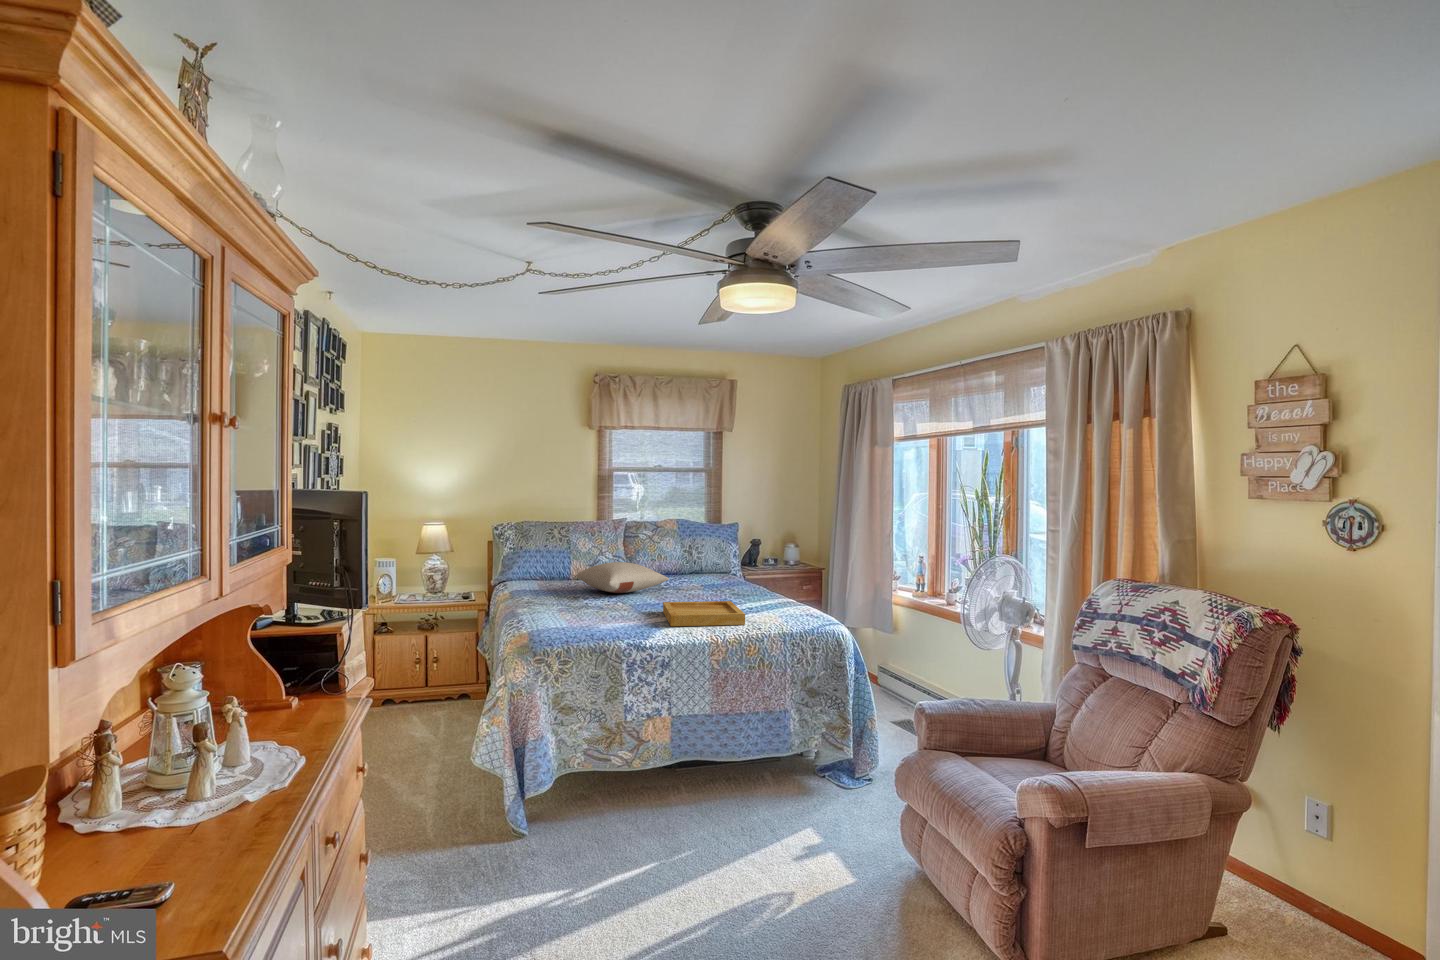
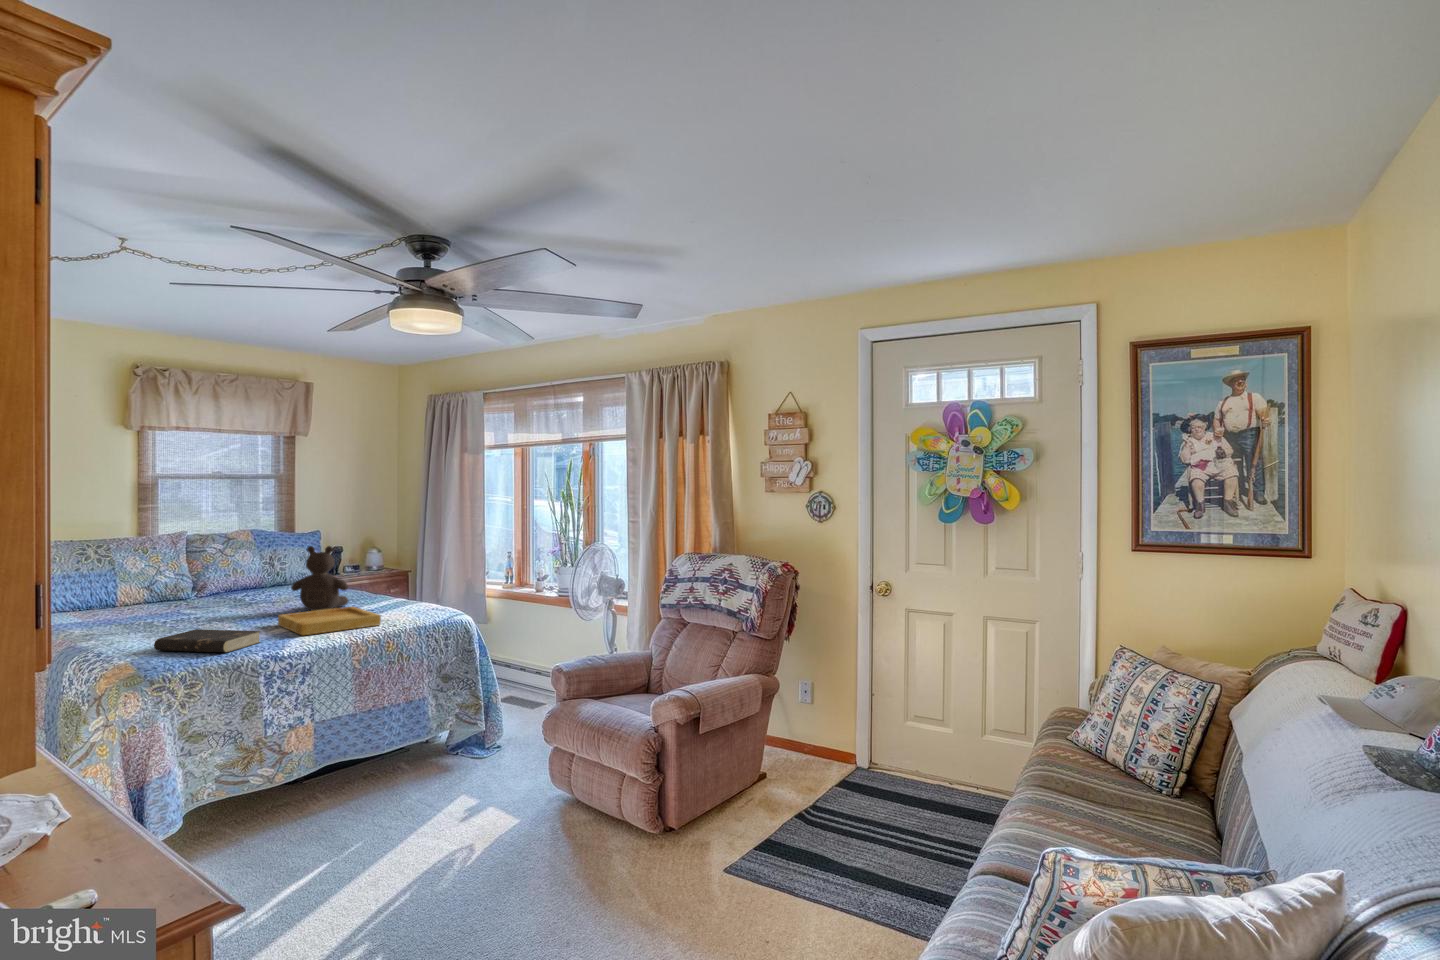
teddy bear: none [685,538,735,602] -> present [291,546,348,611]
pillow: present [576,562,669,593] -> none [137,580,266,614]
book: none [554,608,635,635] -> present [154,629,260,652]

